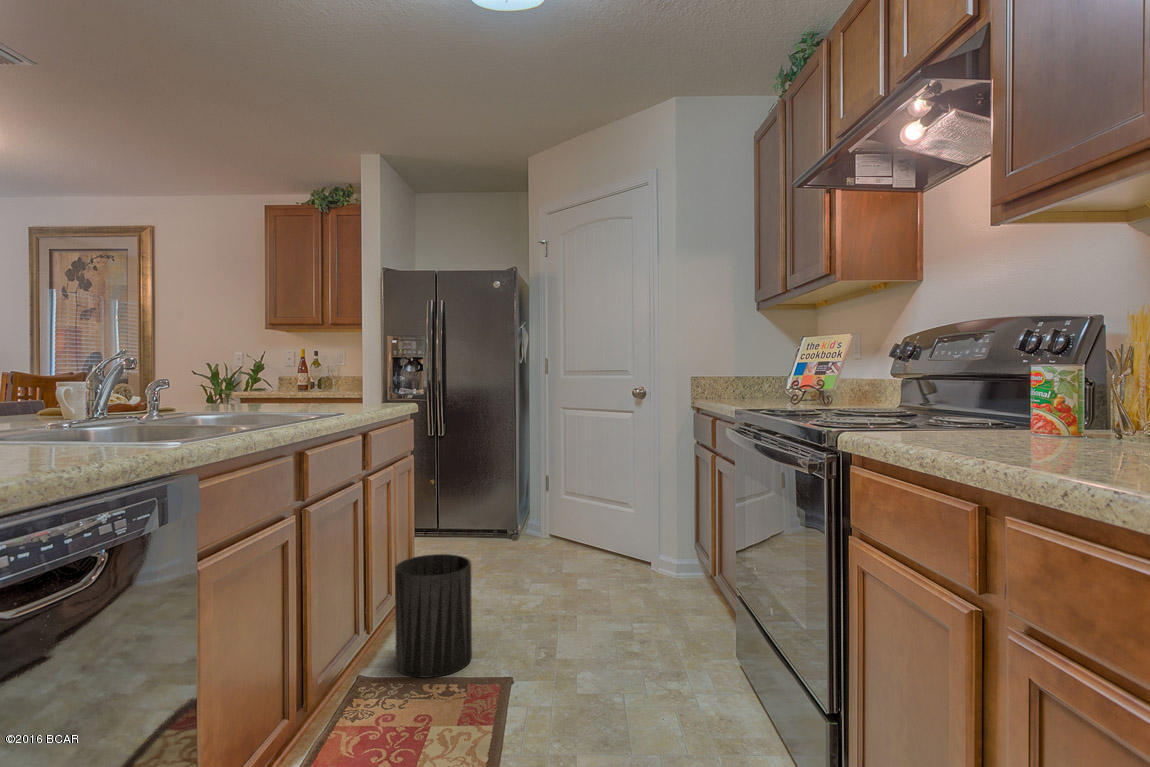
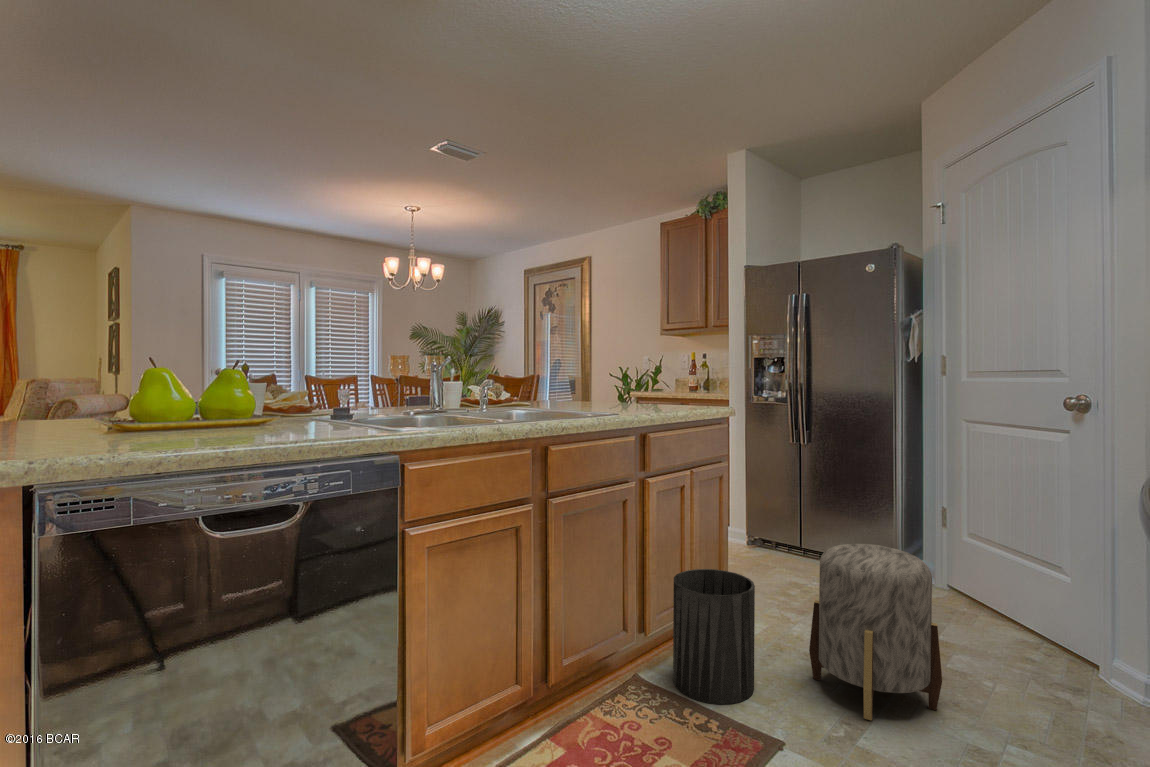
stool: none [505,509,601,646] -> present [809,544,942,720]

